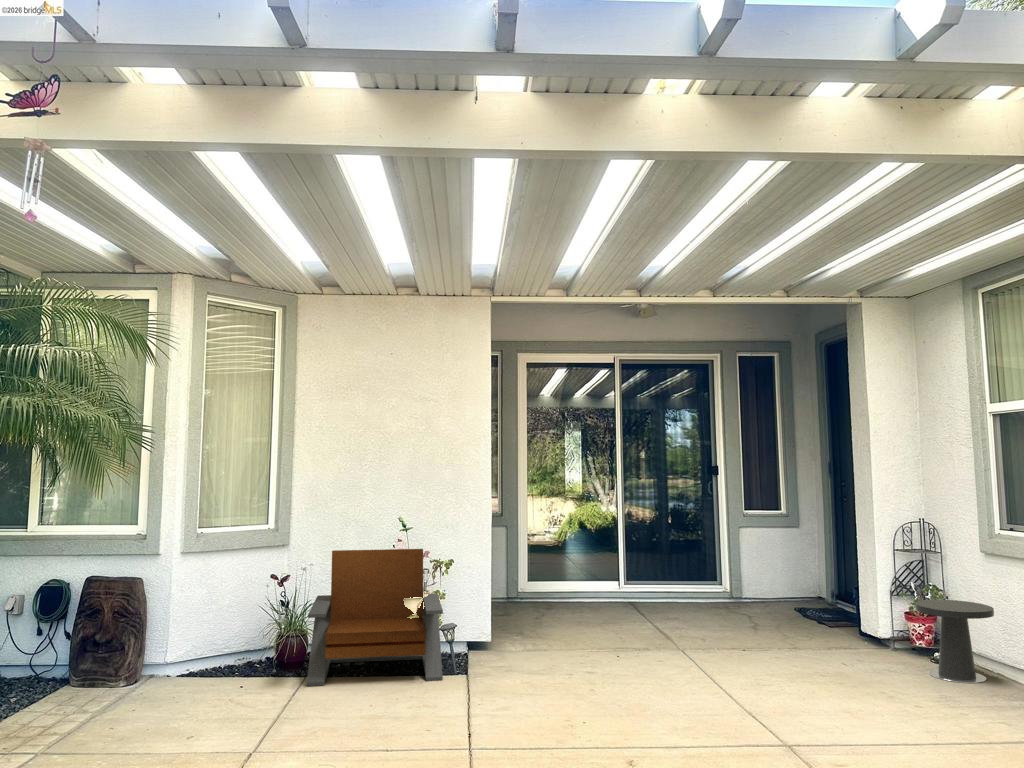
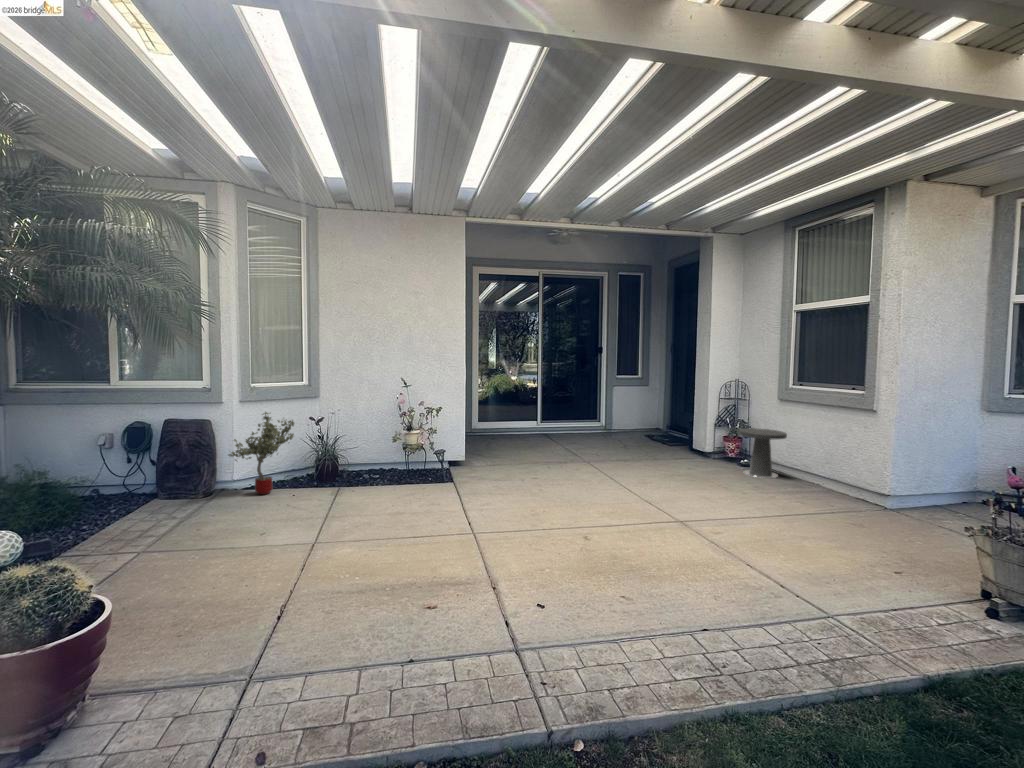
lounge chair: present [307,549,443,686] -> none [343,398,440,494]
potted tree: none [157,567,248,684] -> present [229,412,294,495]

